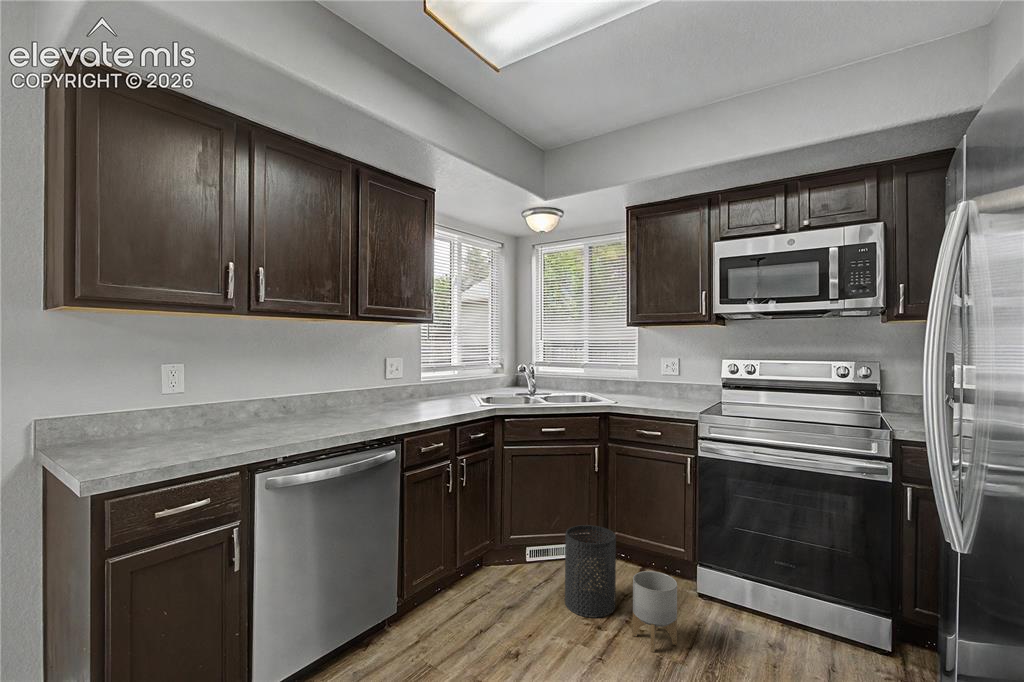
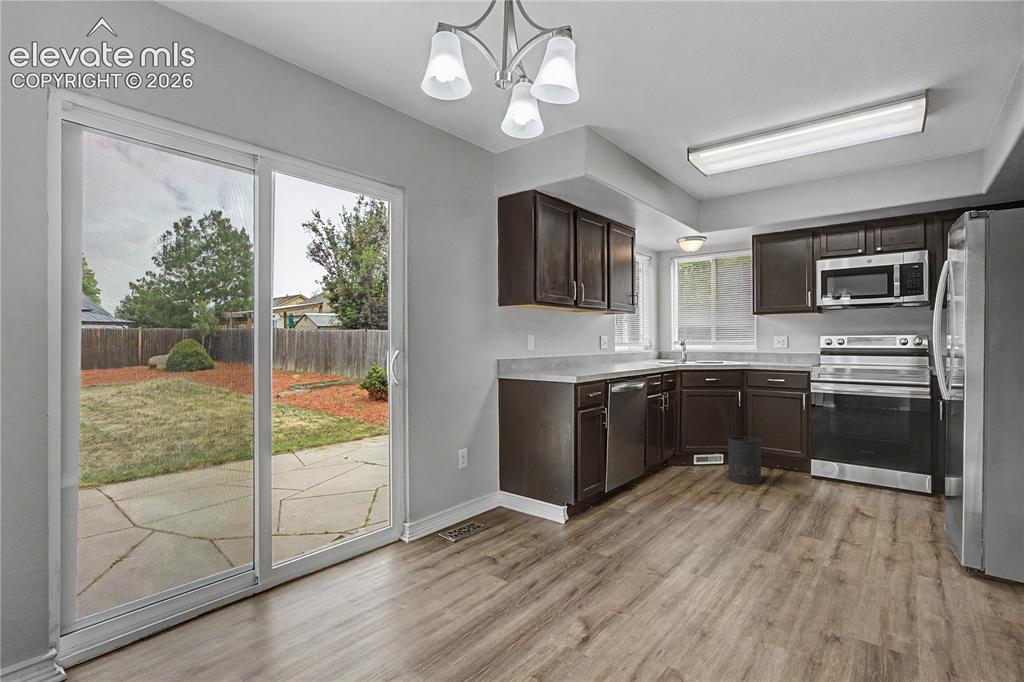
planter: present [633,571,677,652] -> none [776,456,803,494]

